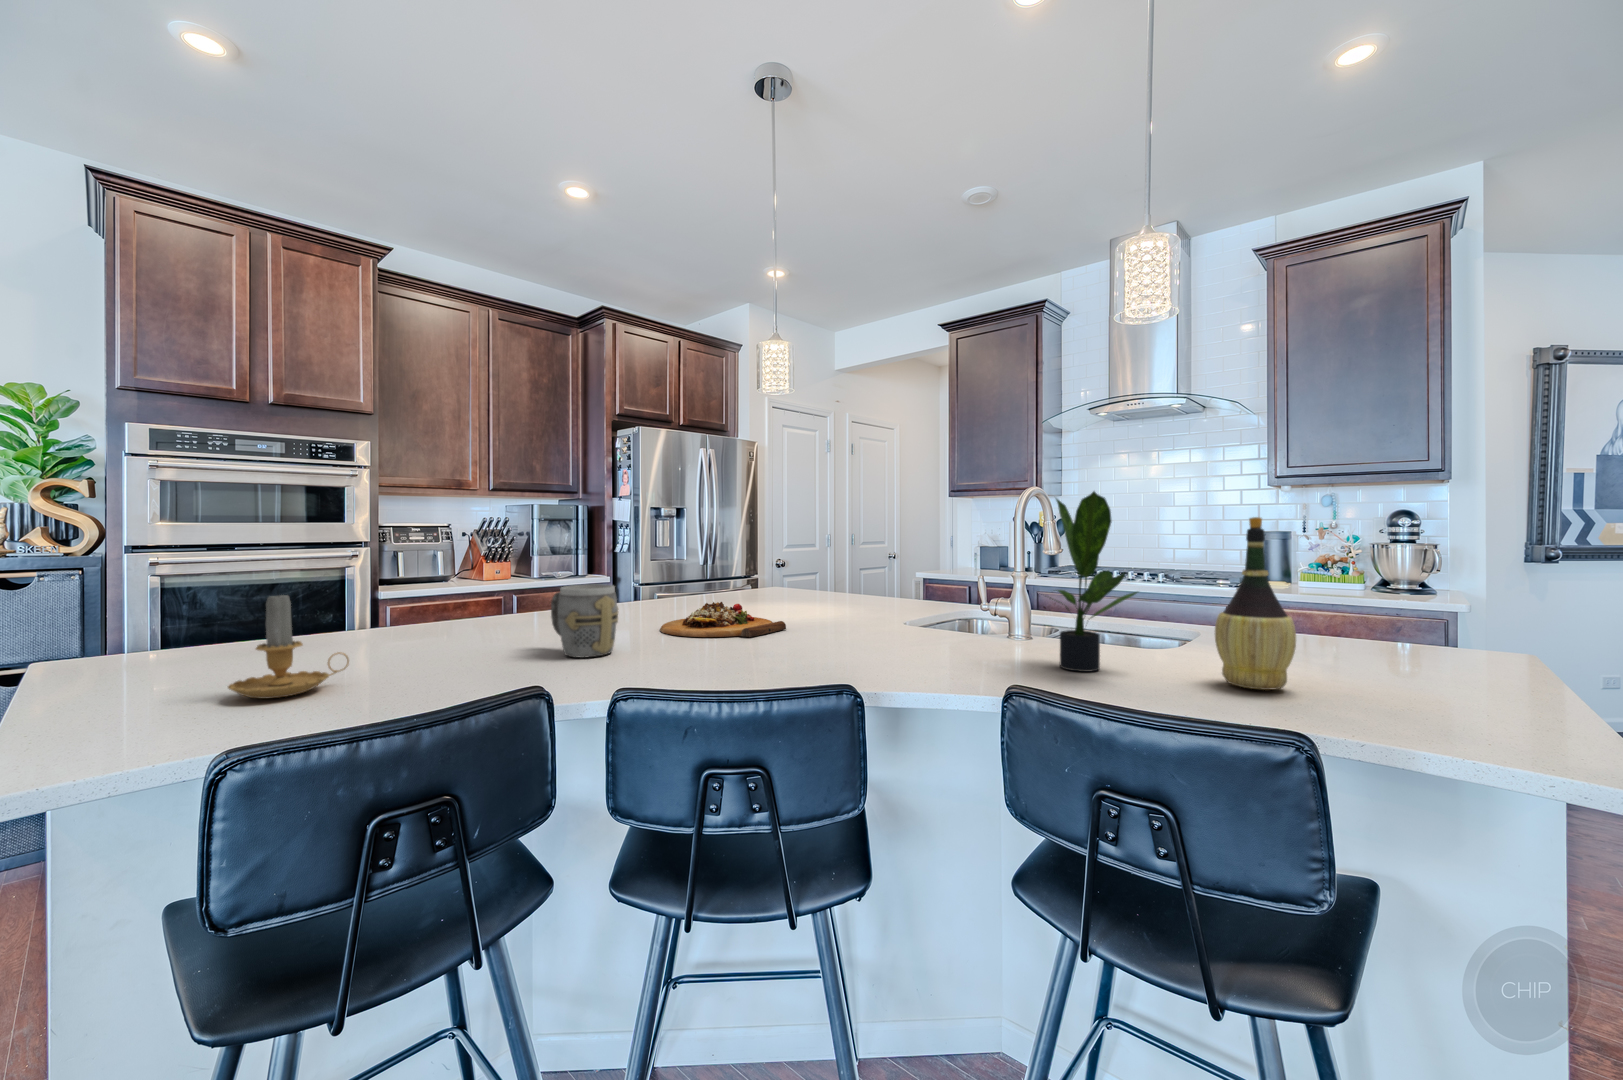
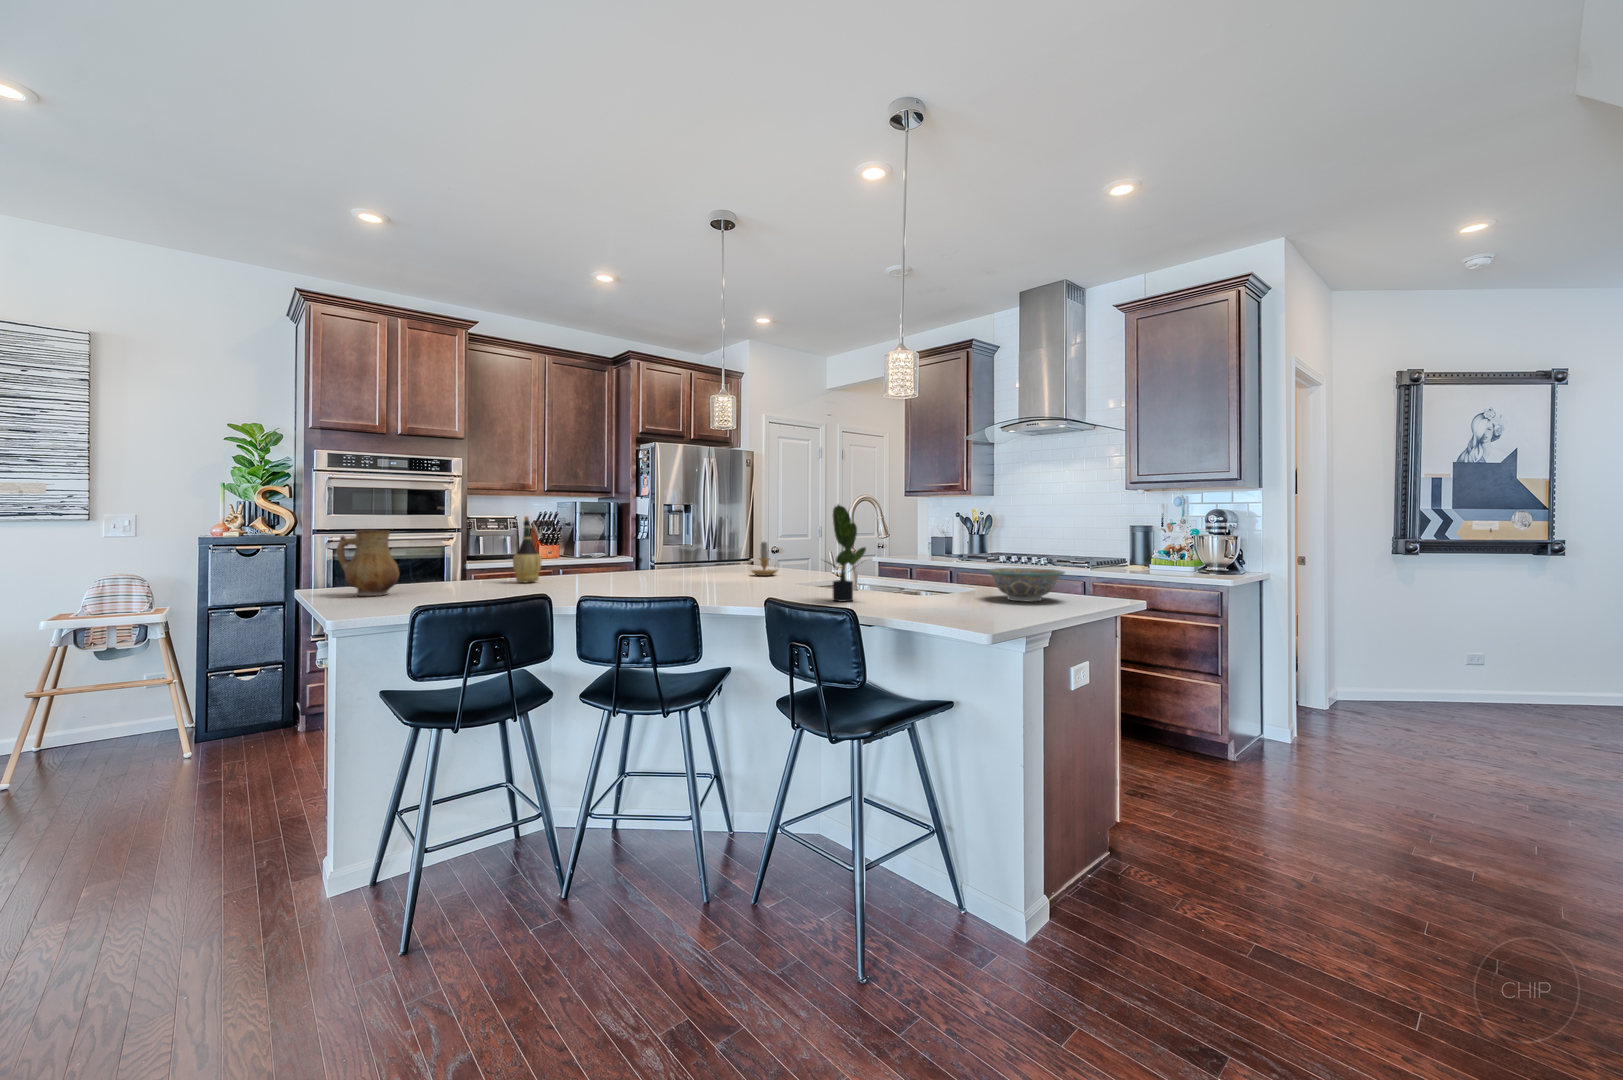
wine bottle: present [1215,517,1296,690] -> present [513,516,541,583]
ceramic pitcher: none [78,547,223,681] -> present [337,530,399,596]
mug: present [551,584,618,658] -> none [567,554,603,593]
candle: present [228,594,349,699] -> present [752,542,777,576]
bowl: none [1292,600,1464,662] -> present [986,568,1065,602]
cutting board: present [660,602,786,637] -> none [635,568,712,587]

